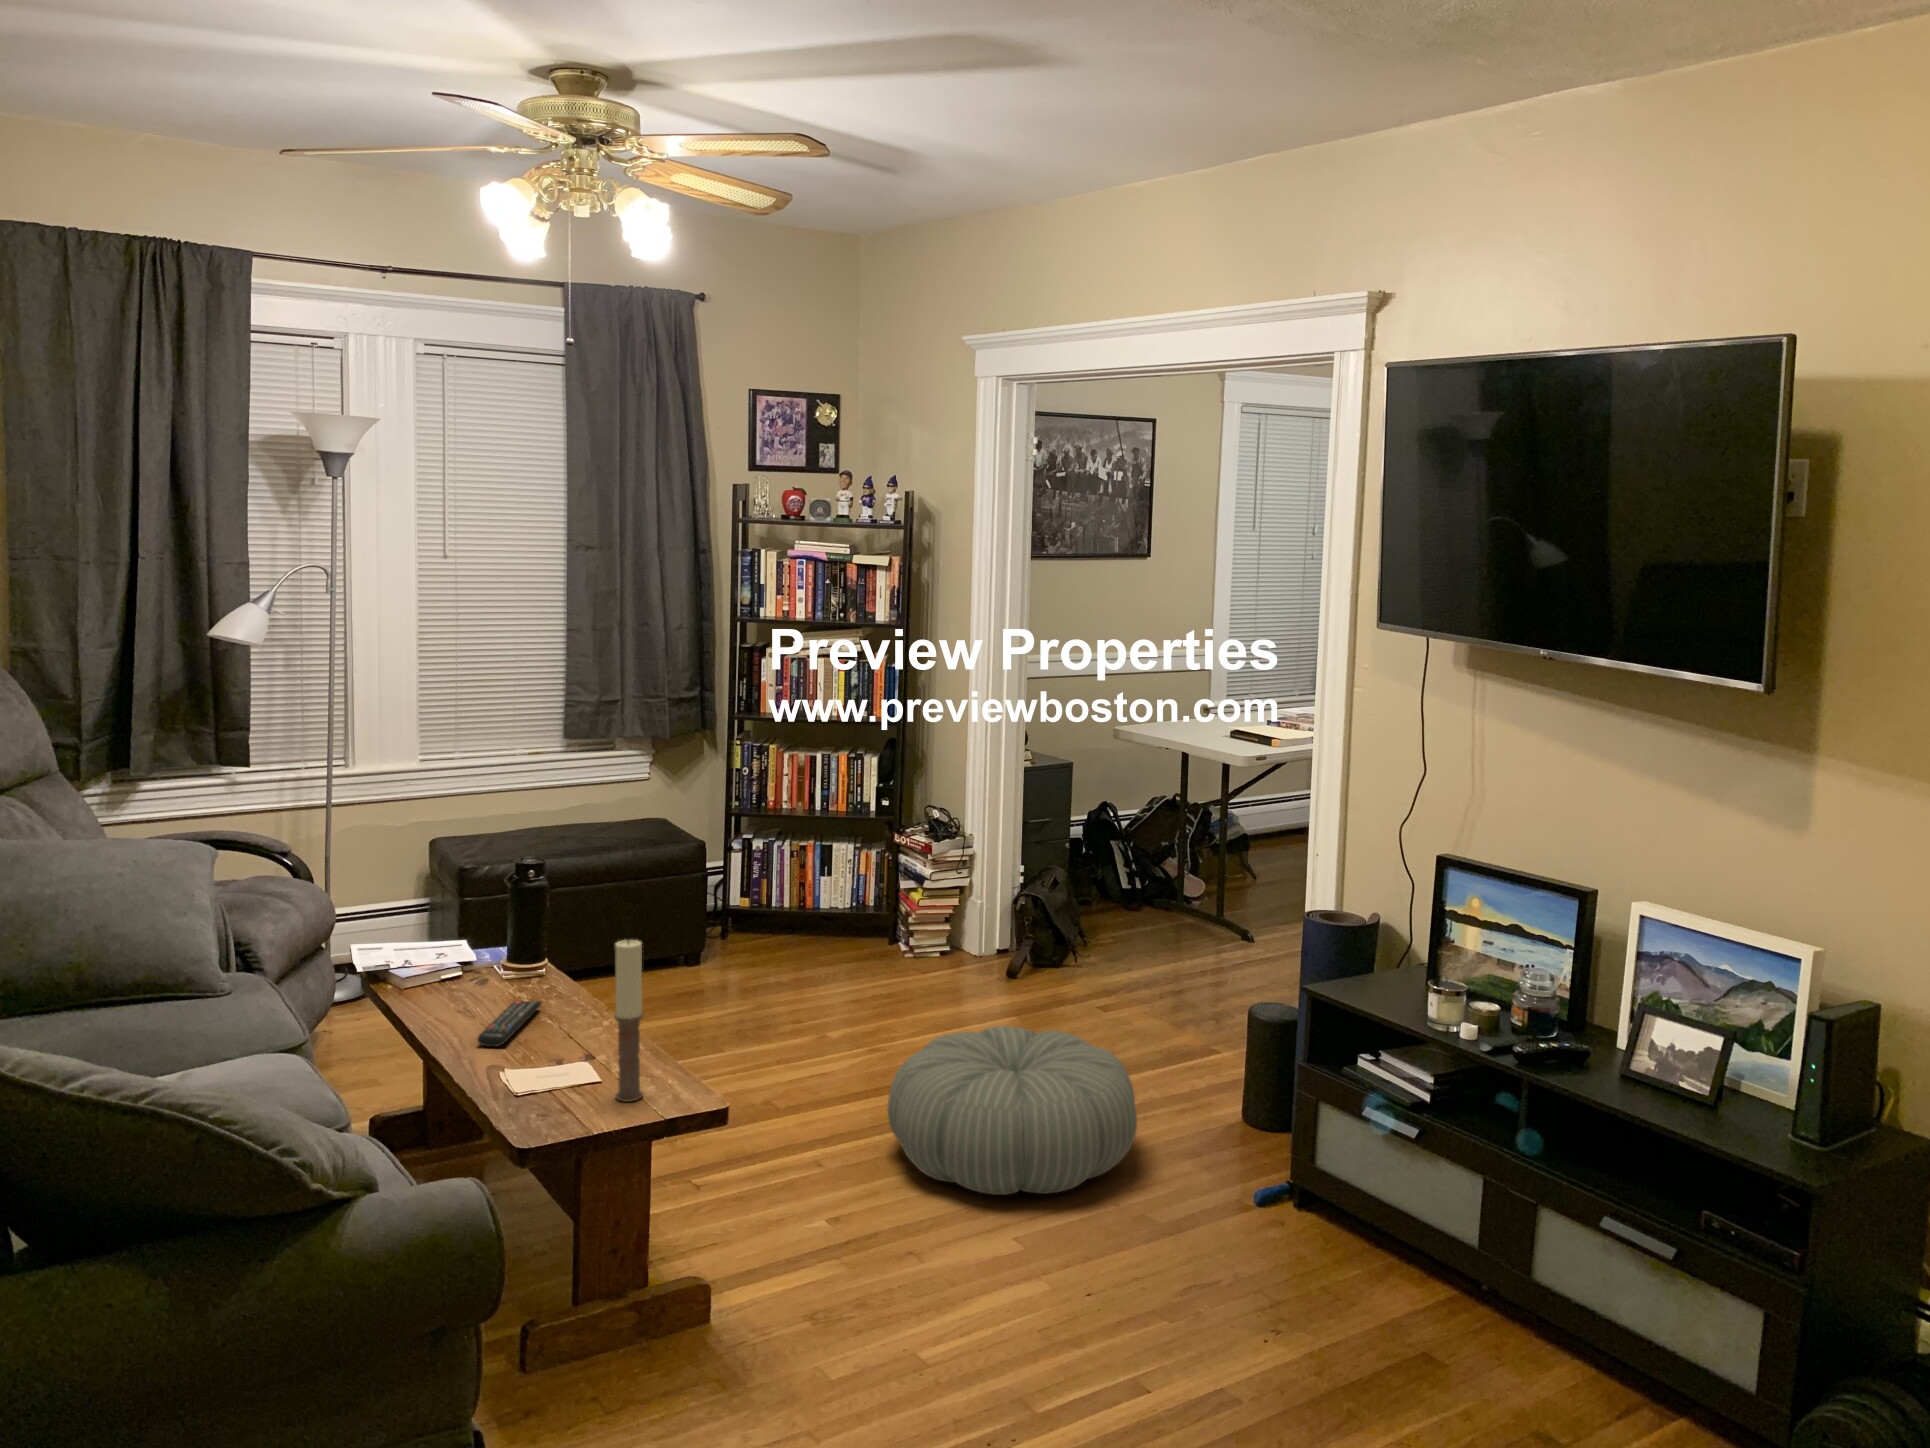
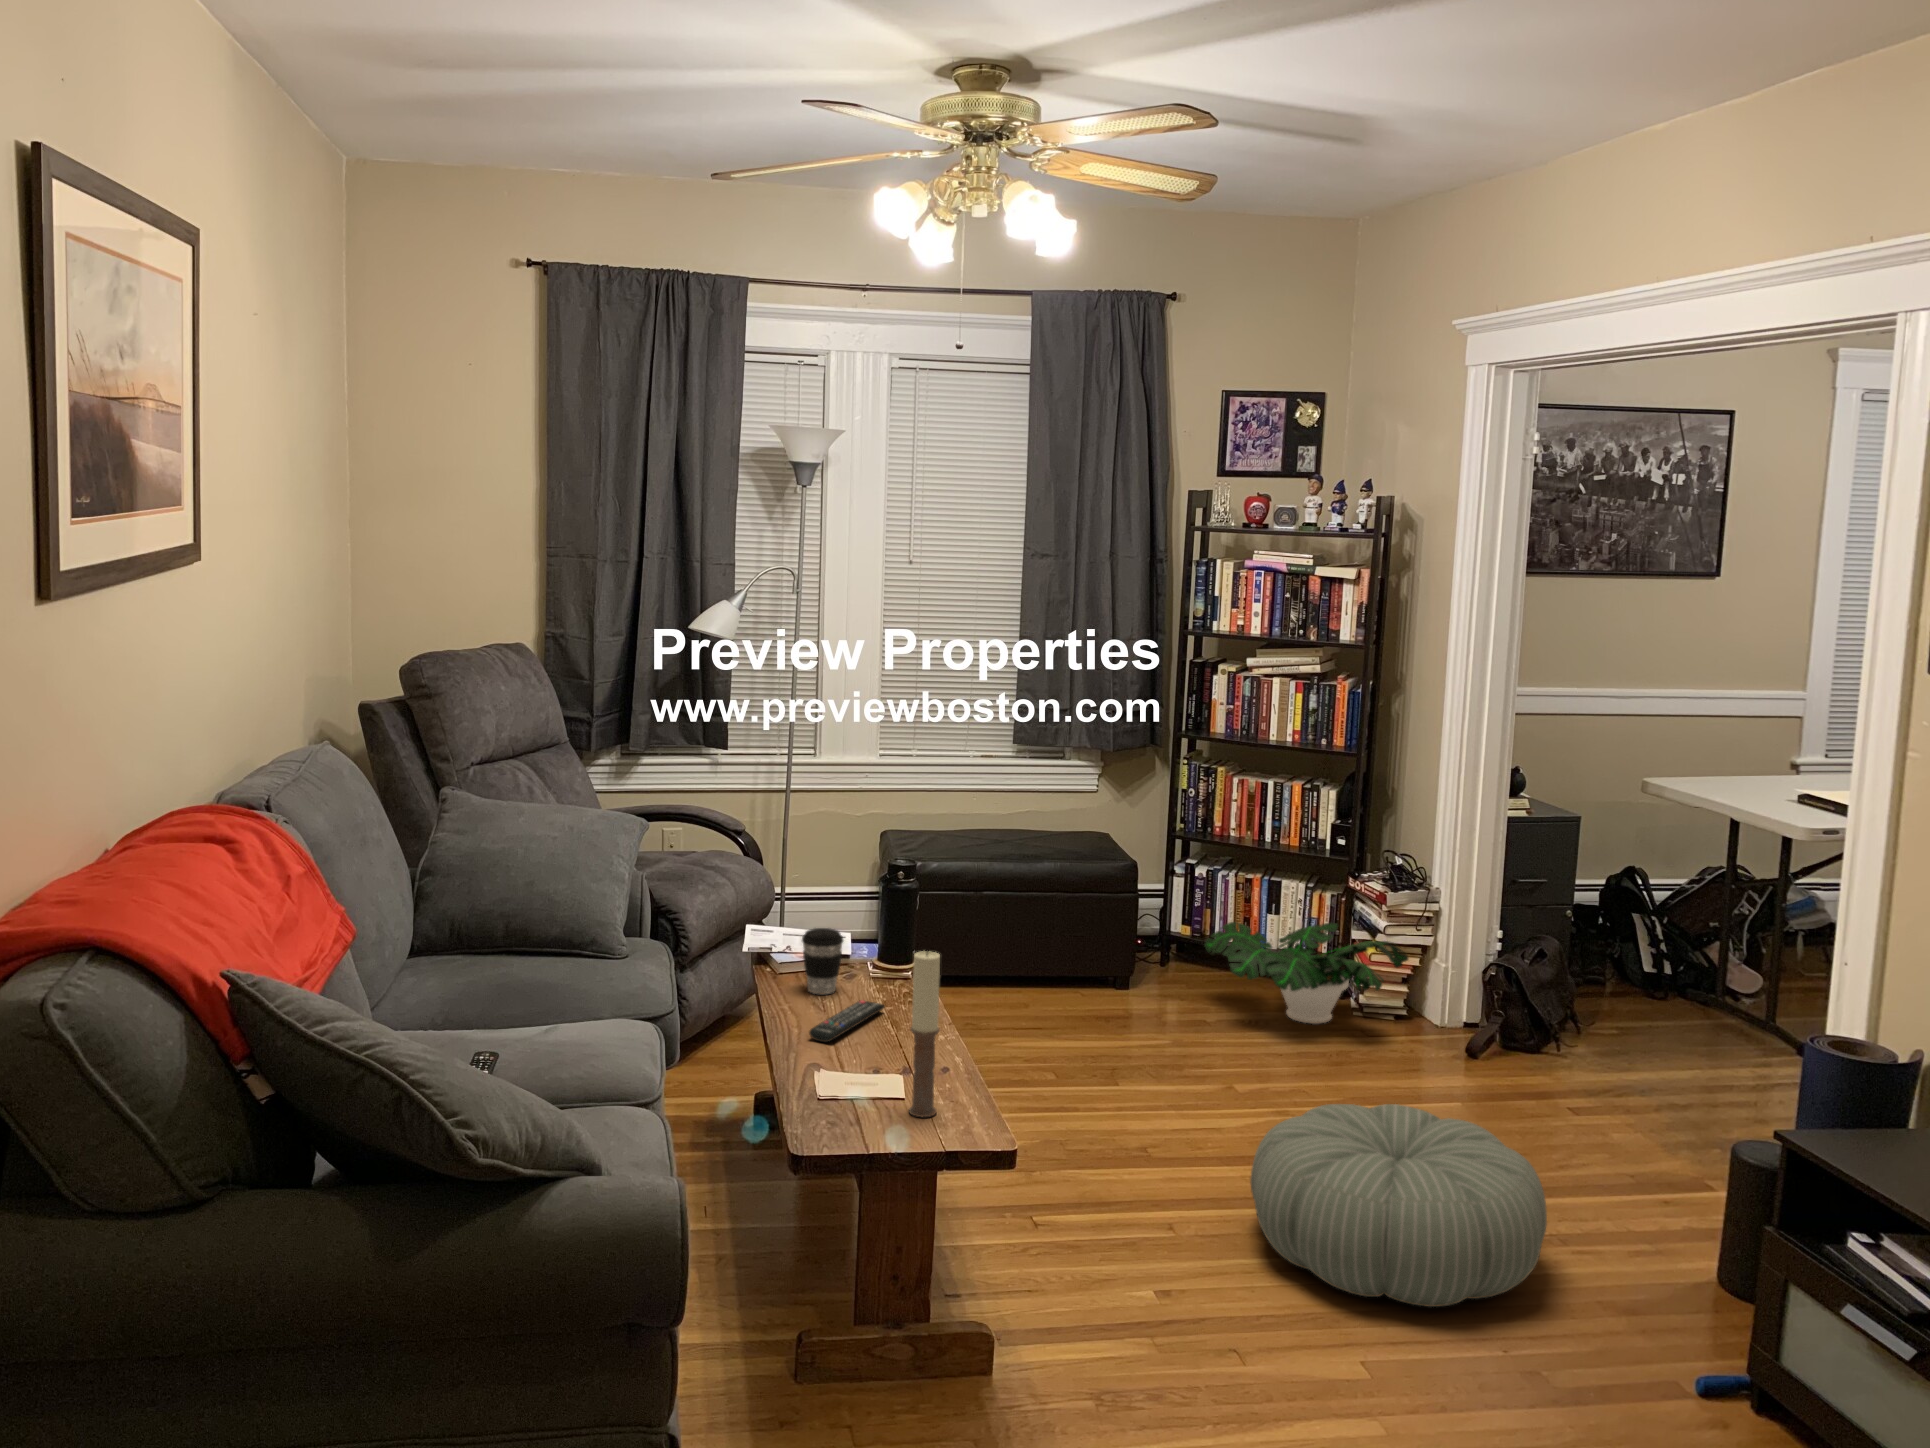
potted plant: none [772,878,953,971] -> present [1204,922,1408,1024]
coffee cup: none [441,934,487,1002] -> present [802,928,843,994]

